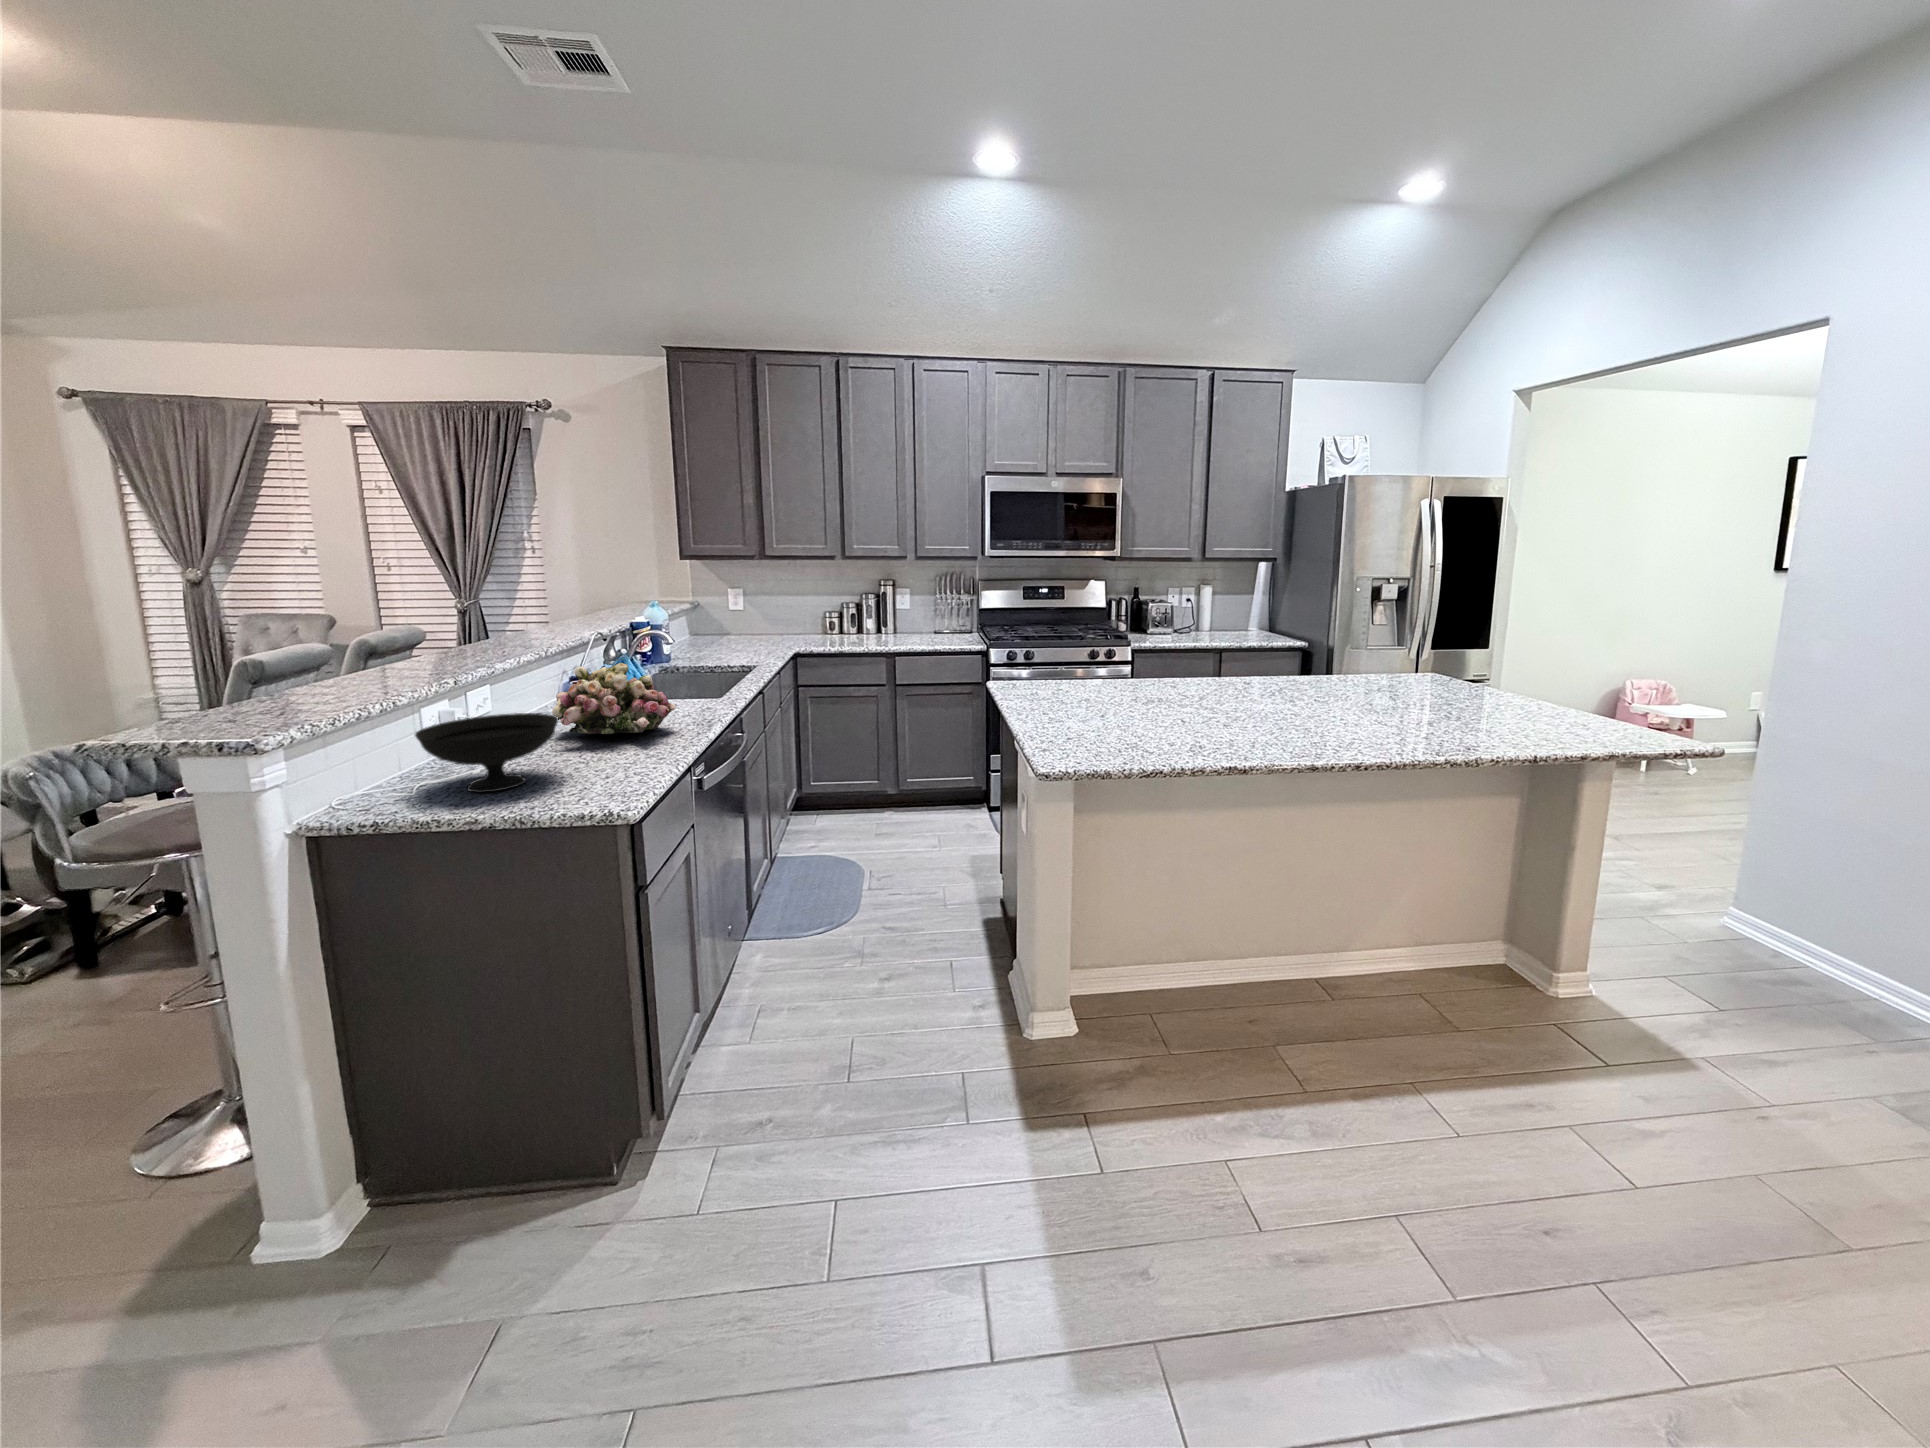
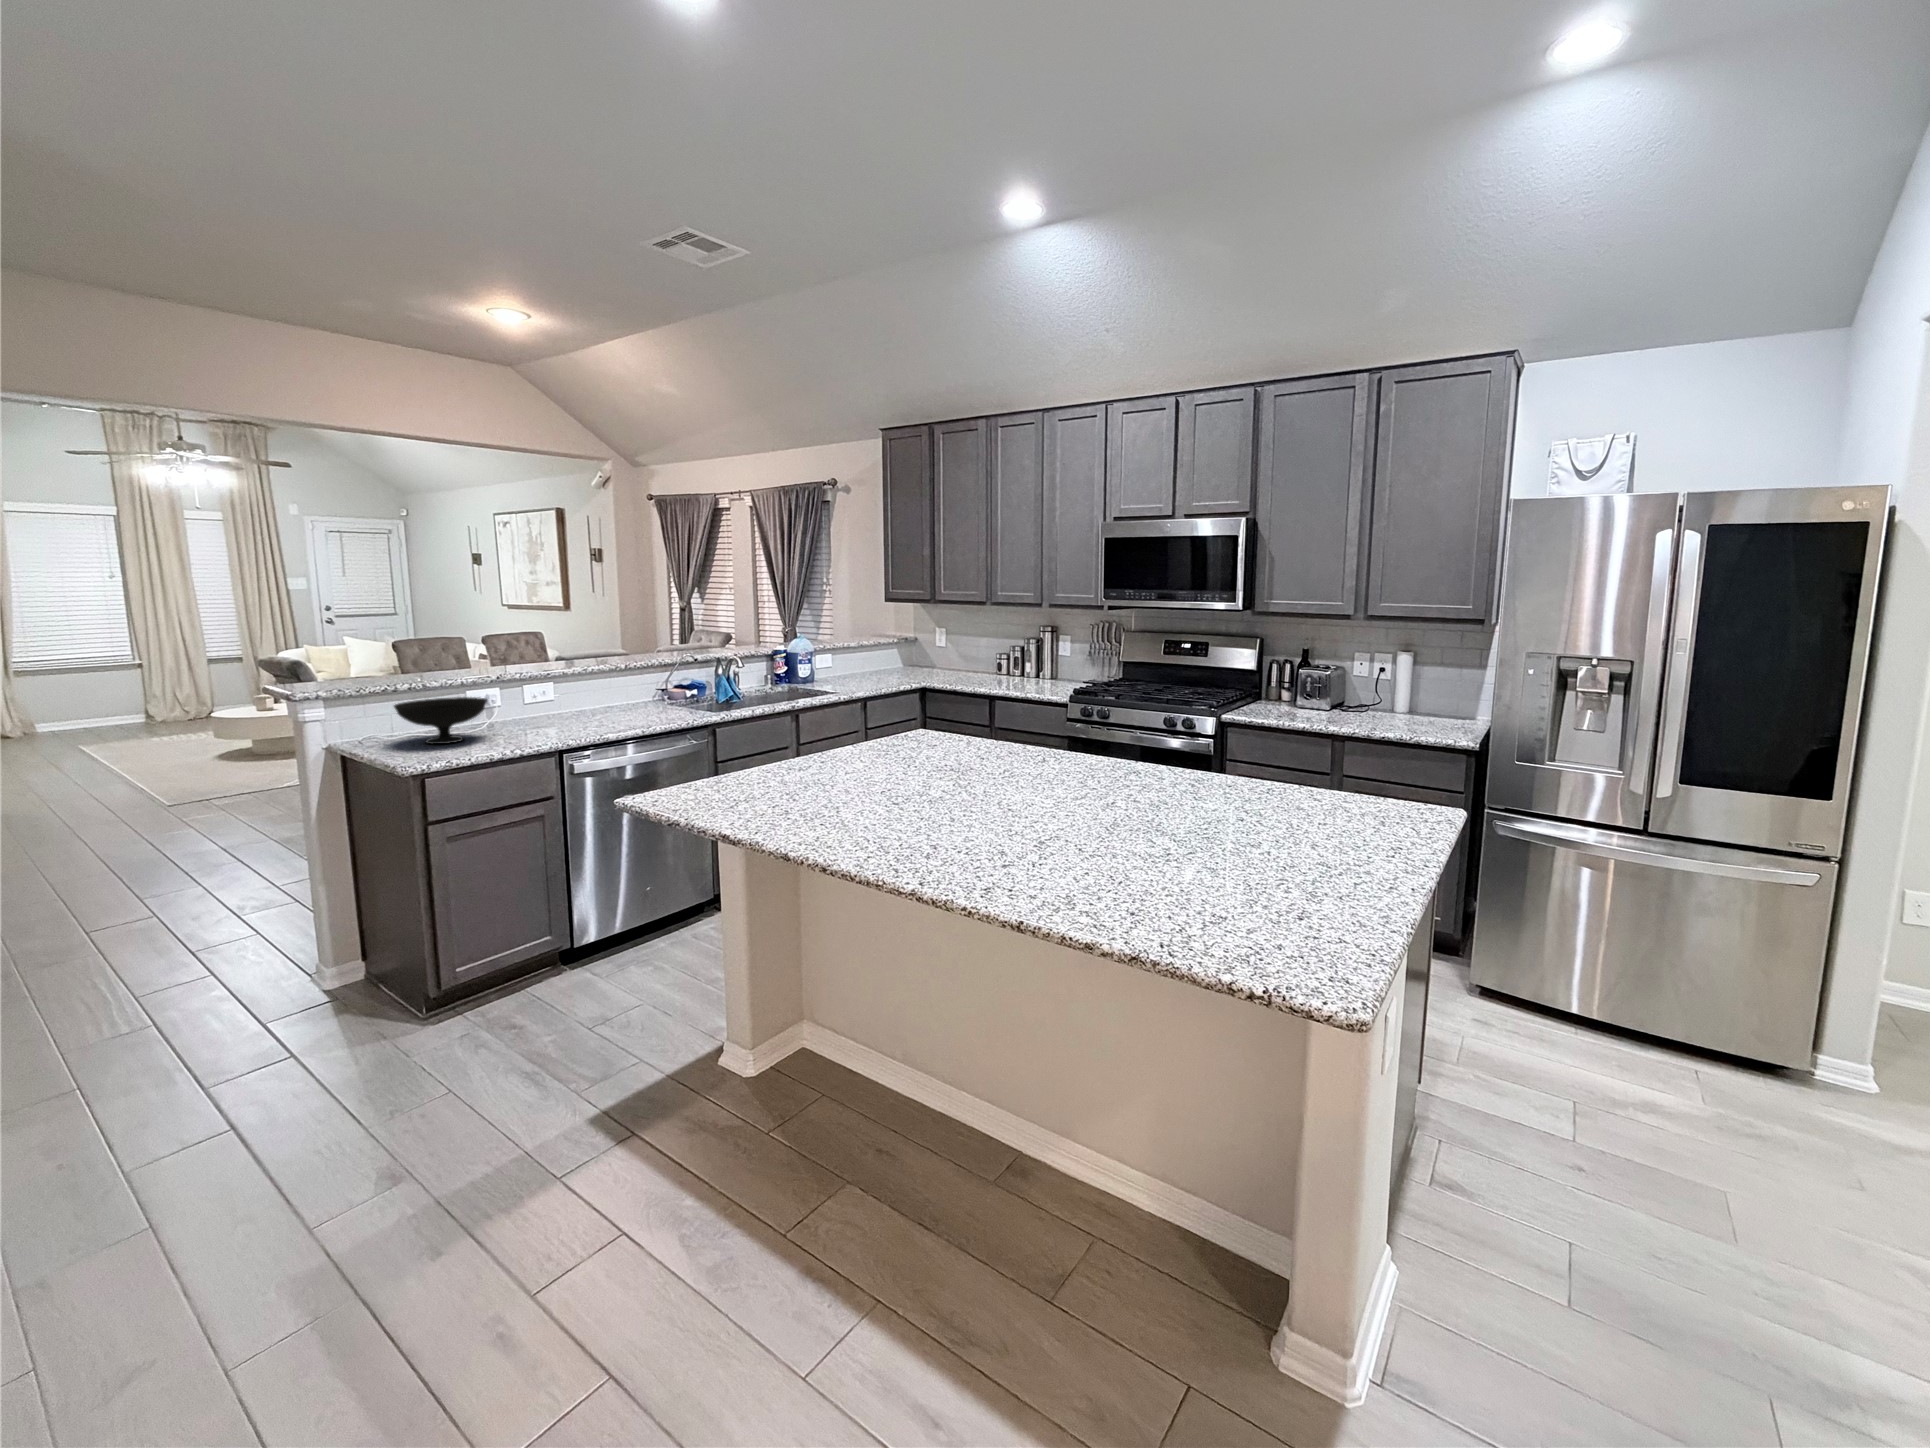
flower arrangement: present [552,663,676,734] -> none [539,673,634,725]

